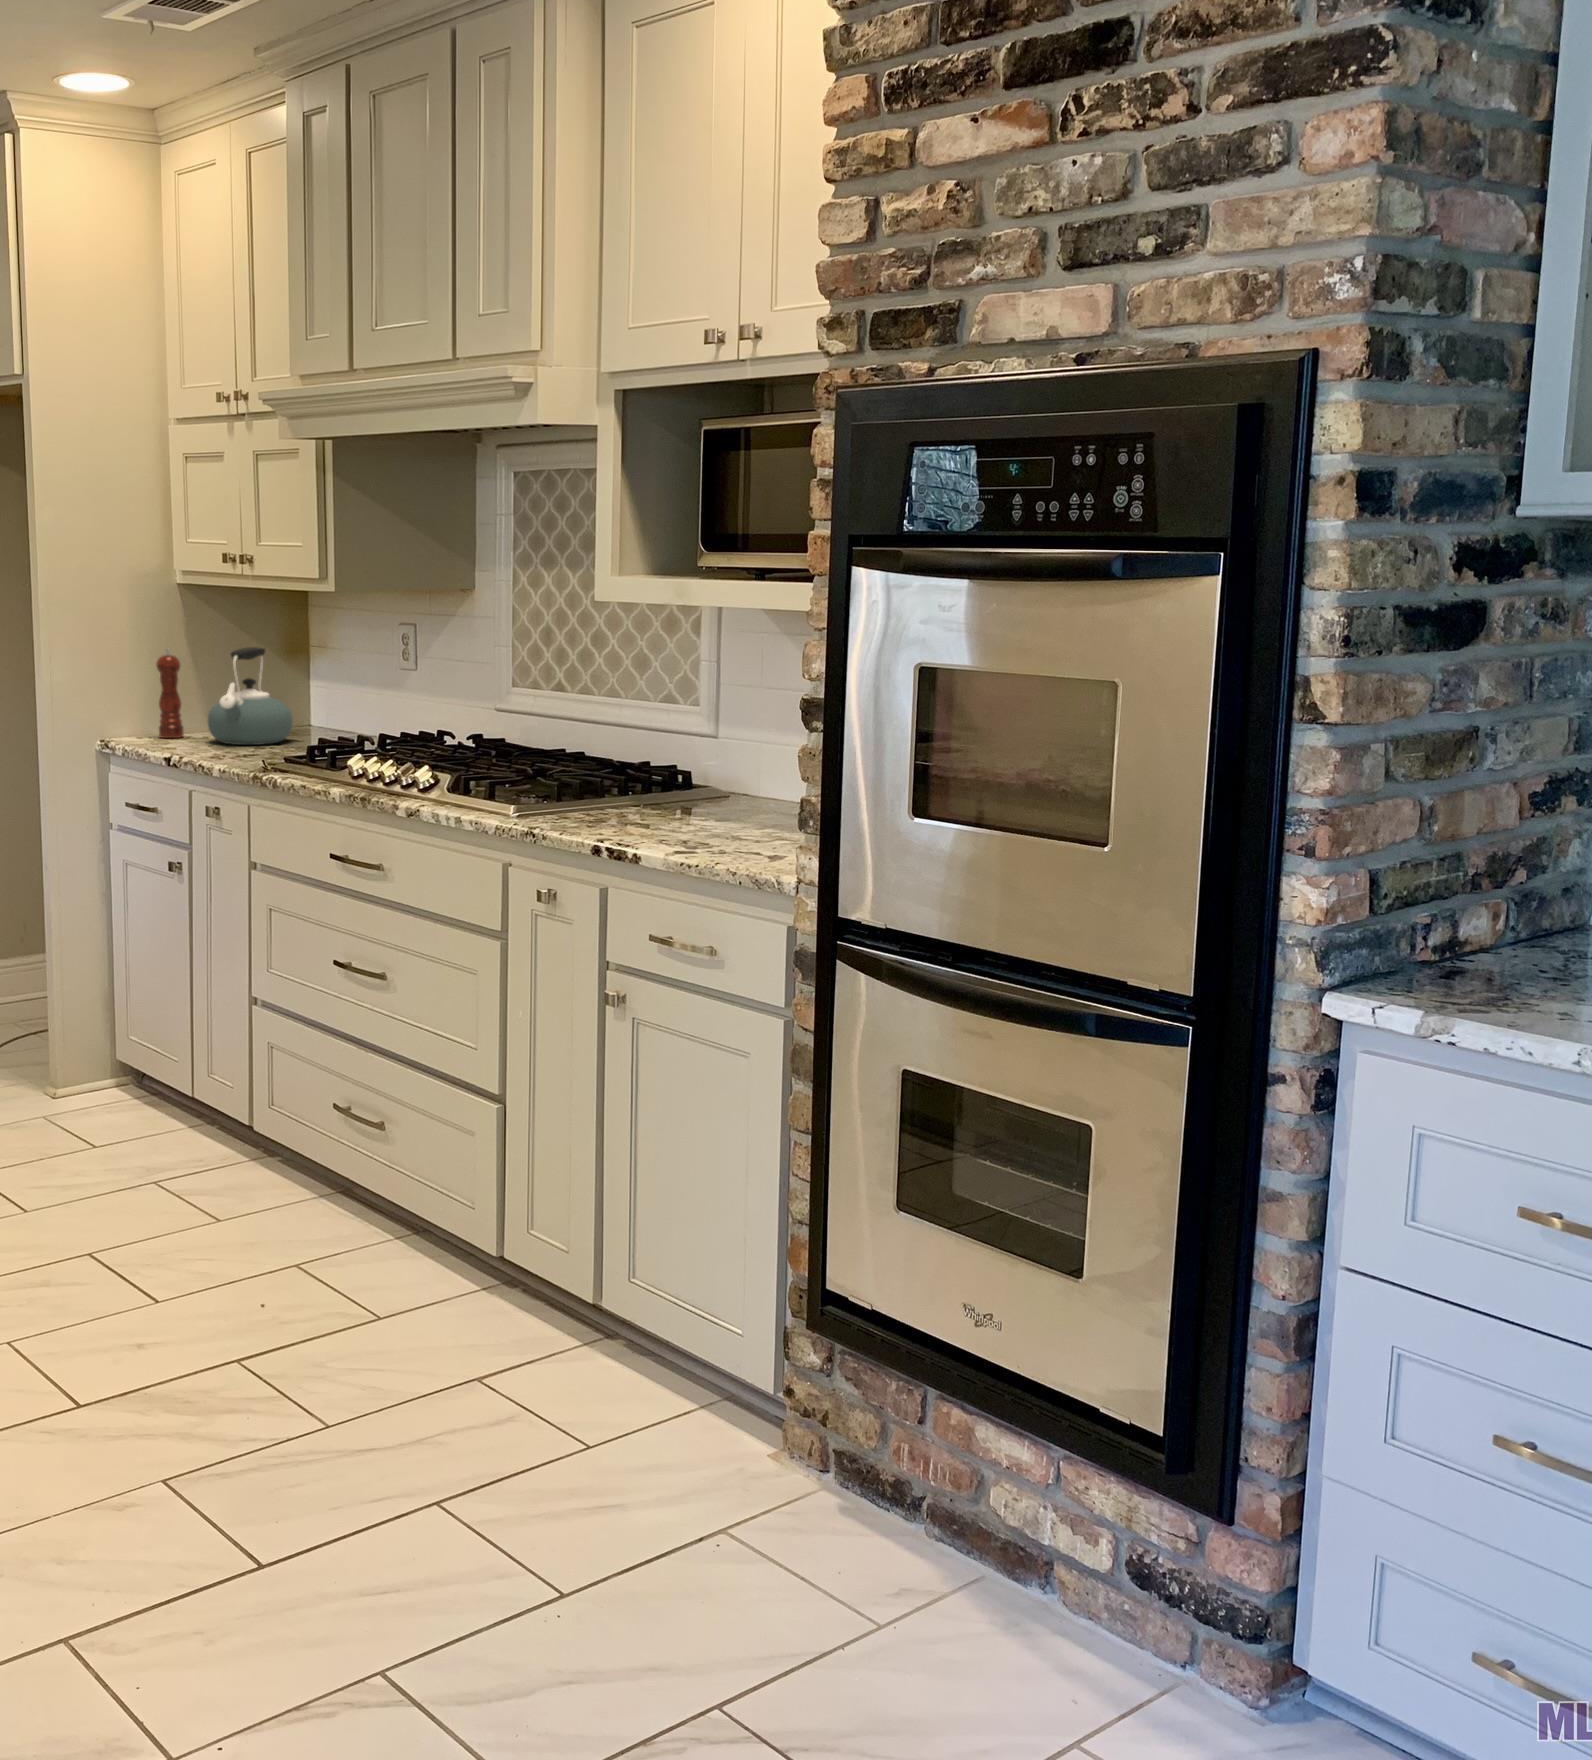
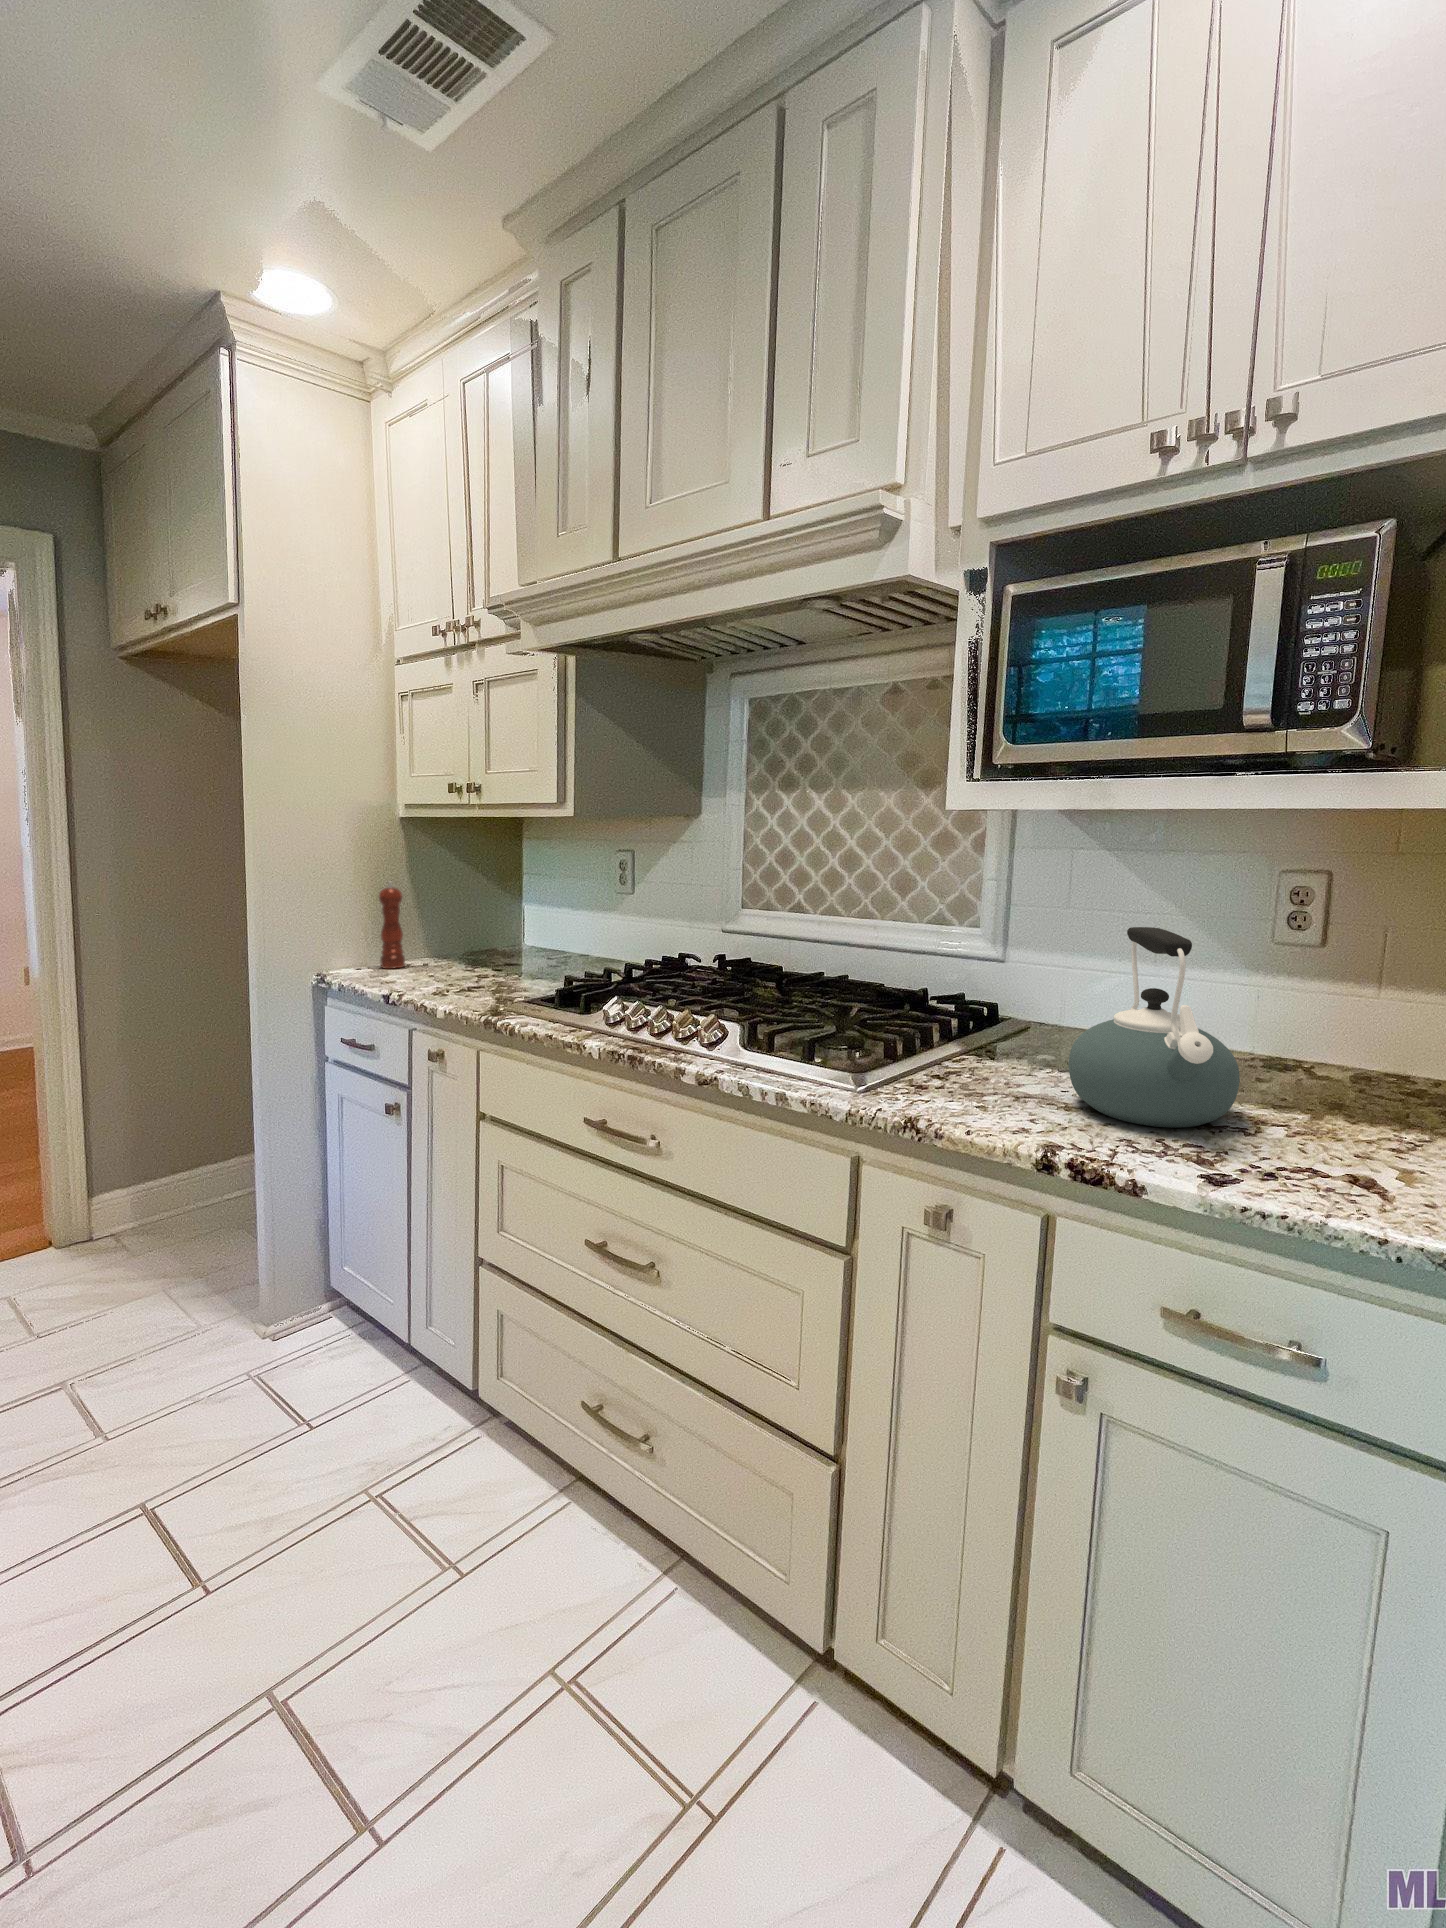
kettle: present [208,647,293,745] -> present [1068,927,1240,1128]

